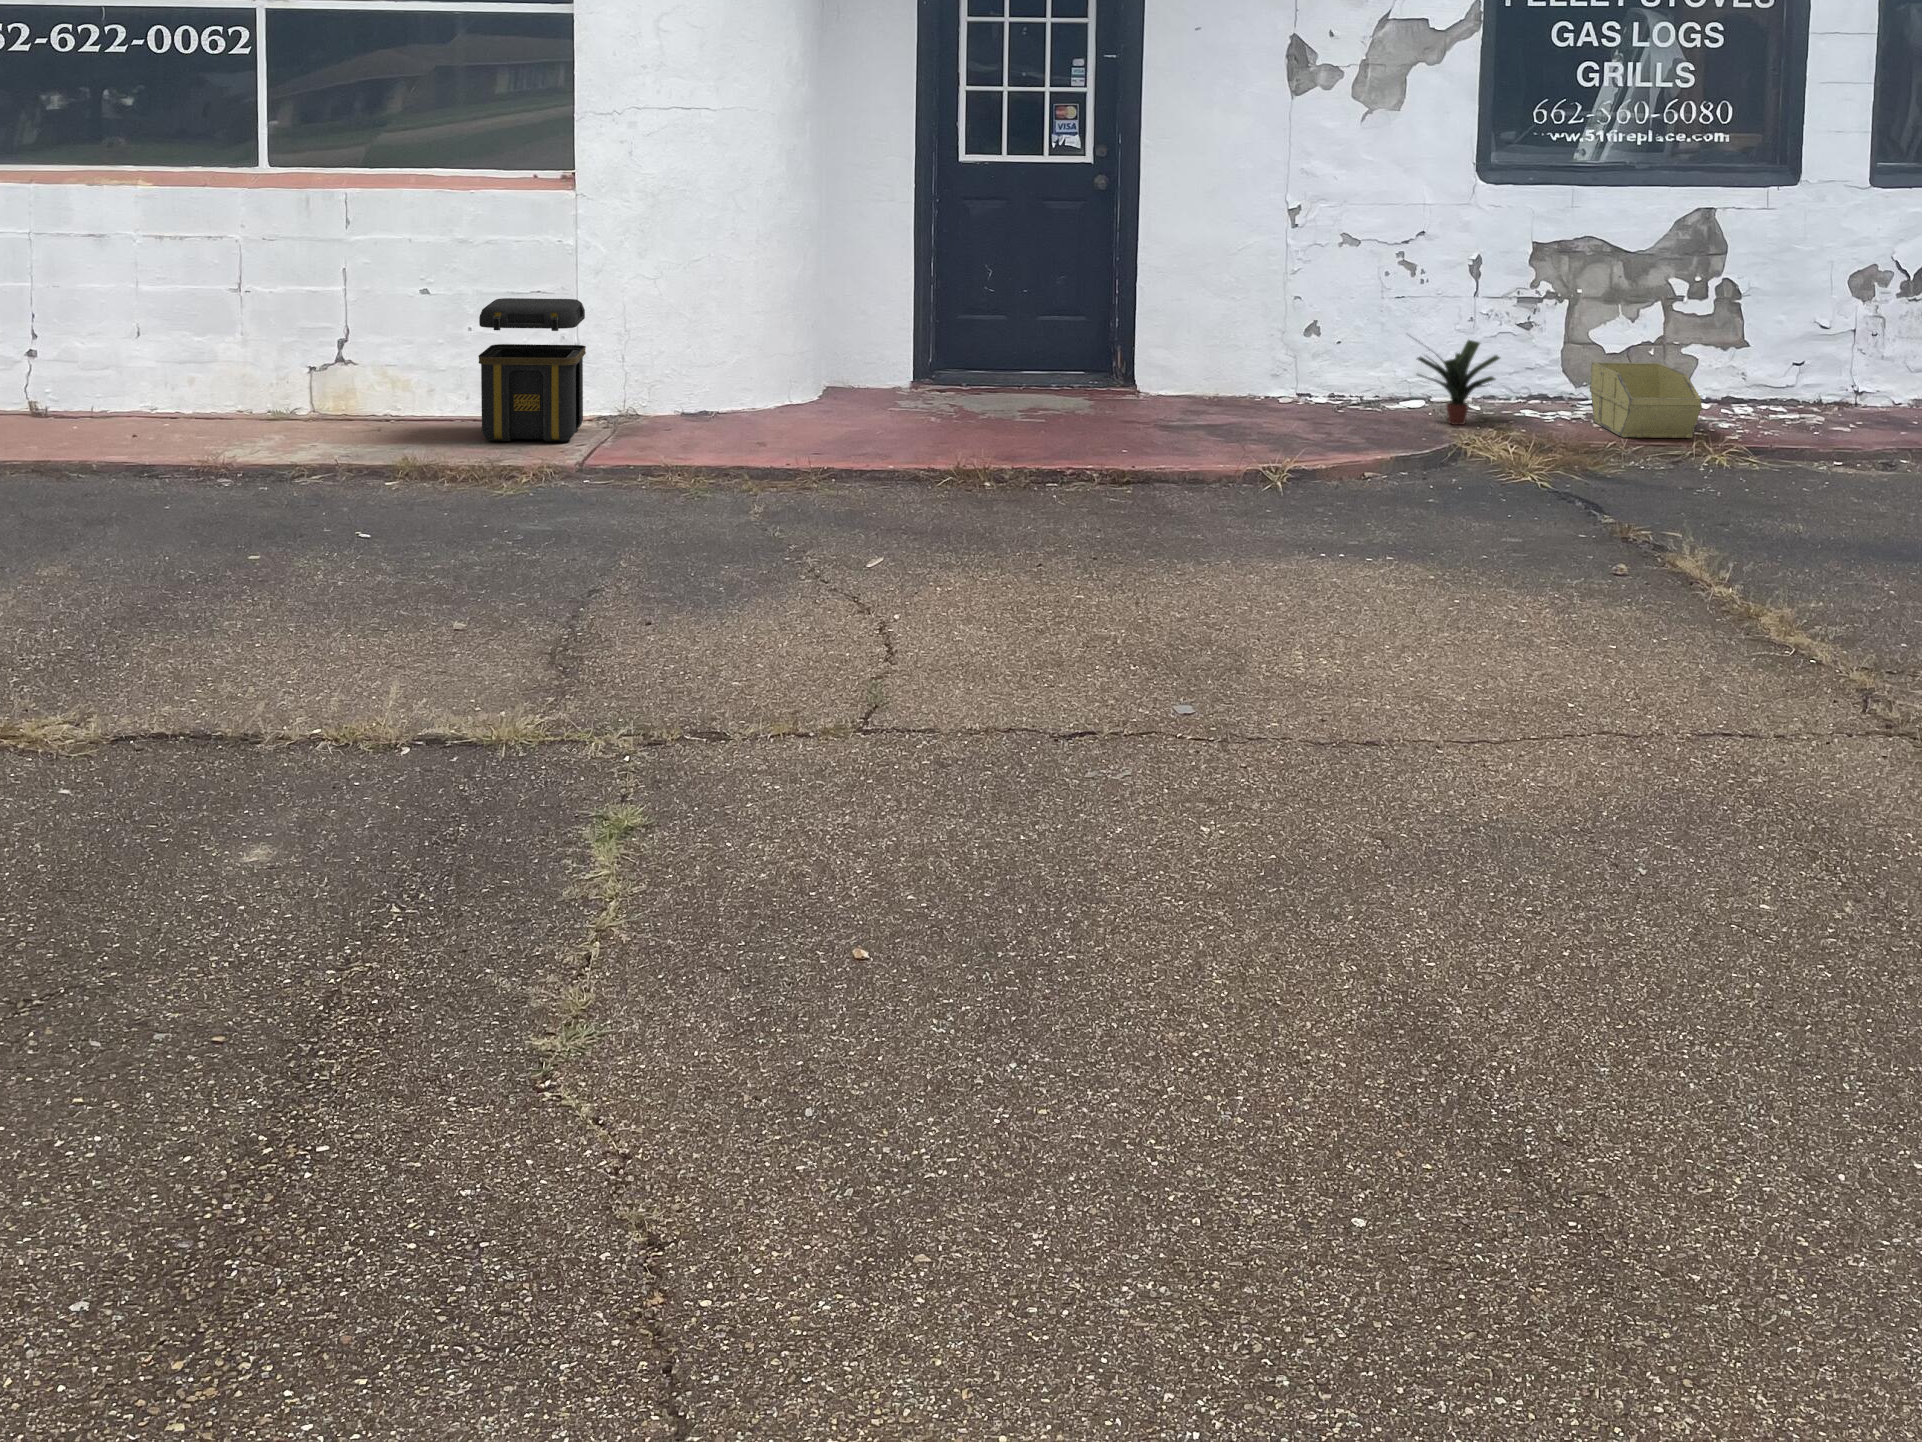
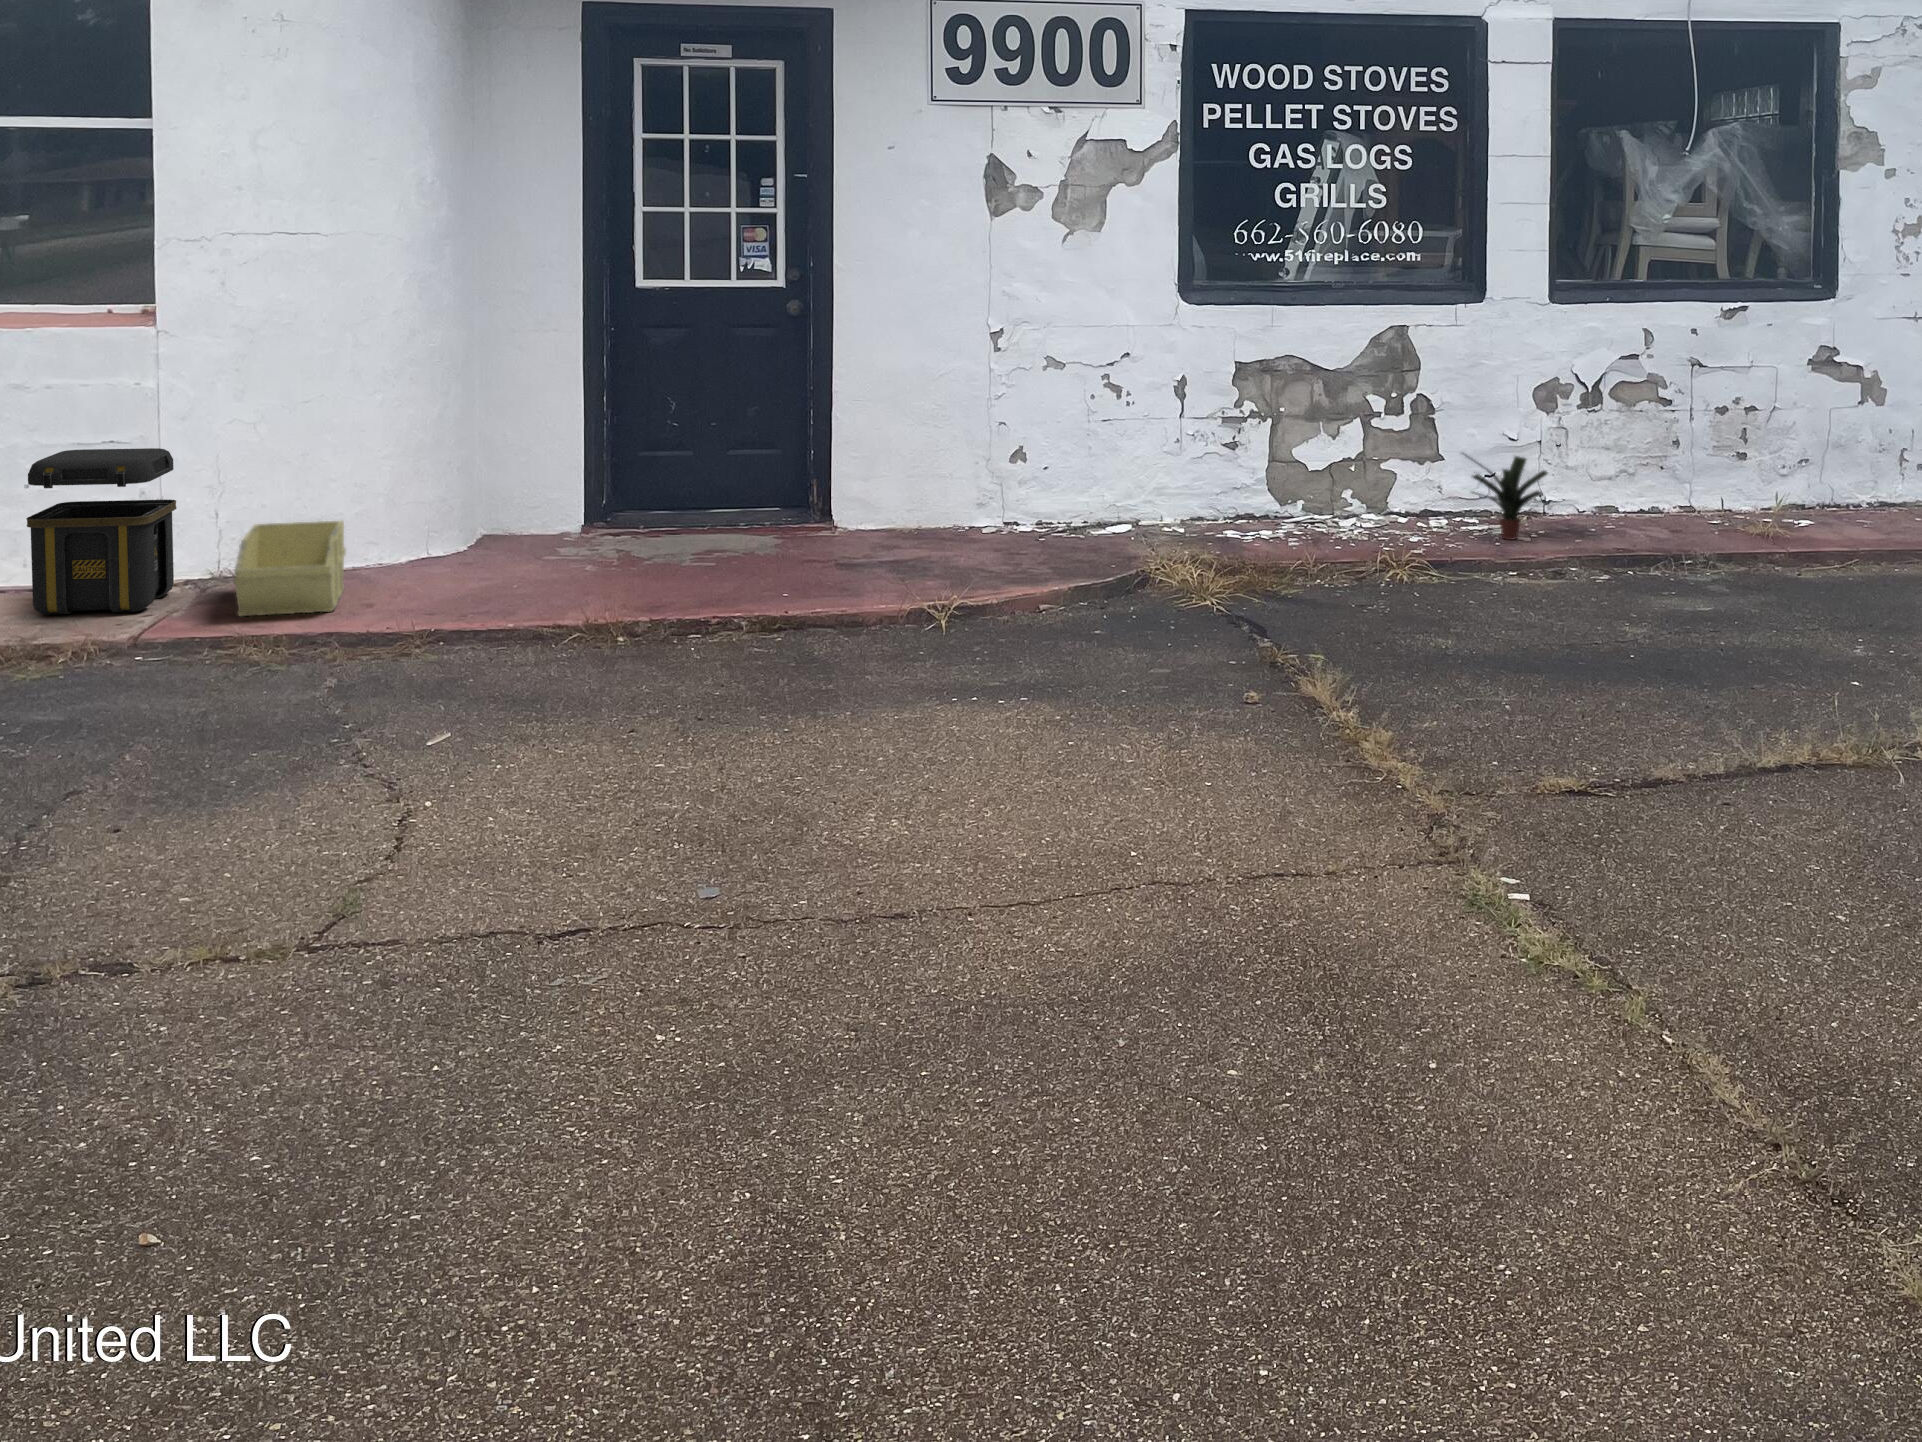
potted plant: present [1417,340,1500,425] -> present [1463,454,1548,540]
storage bin: present [1590,362,1702,438] -> present [233,521,346,616]

